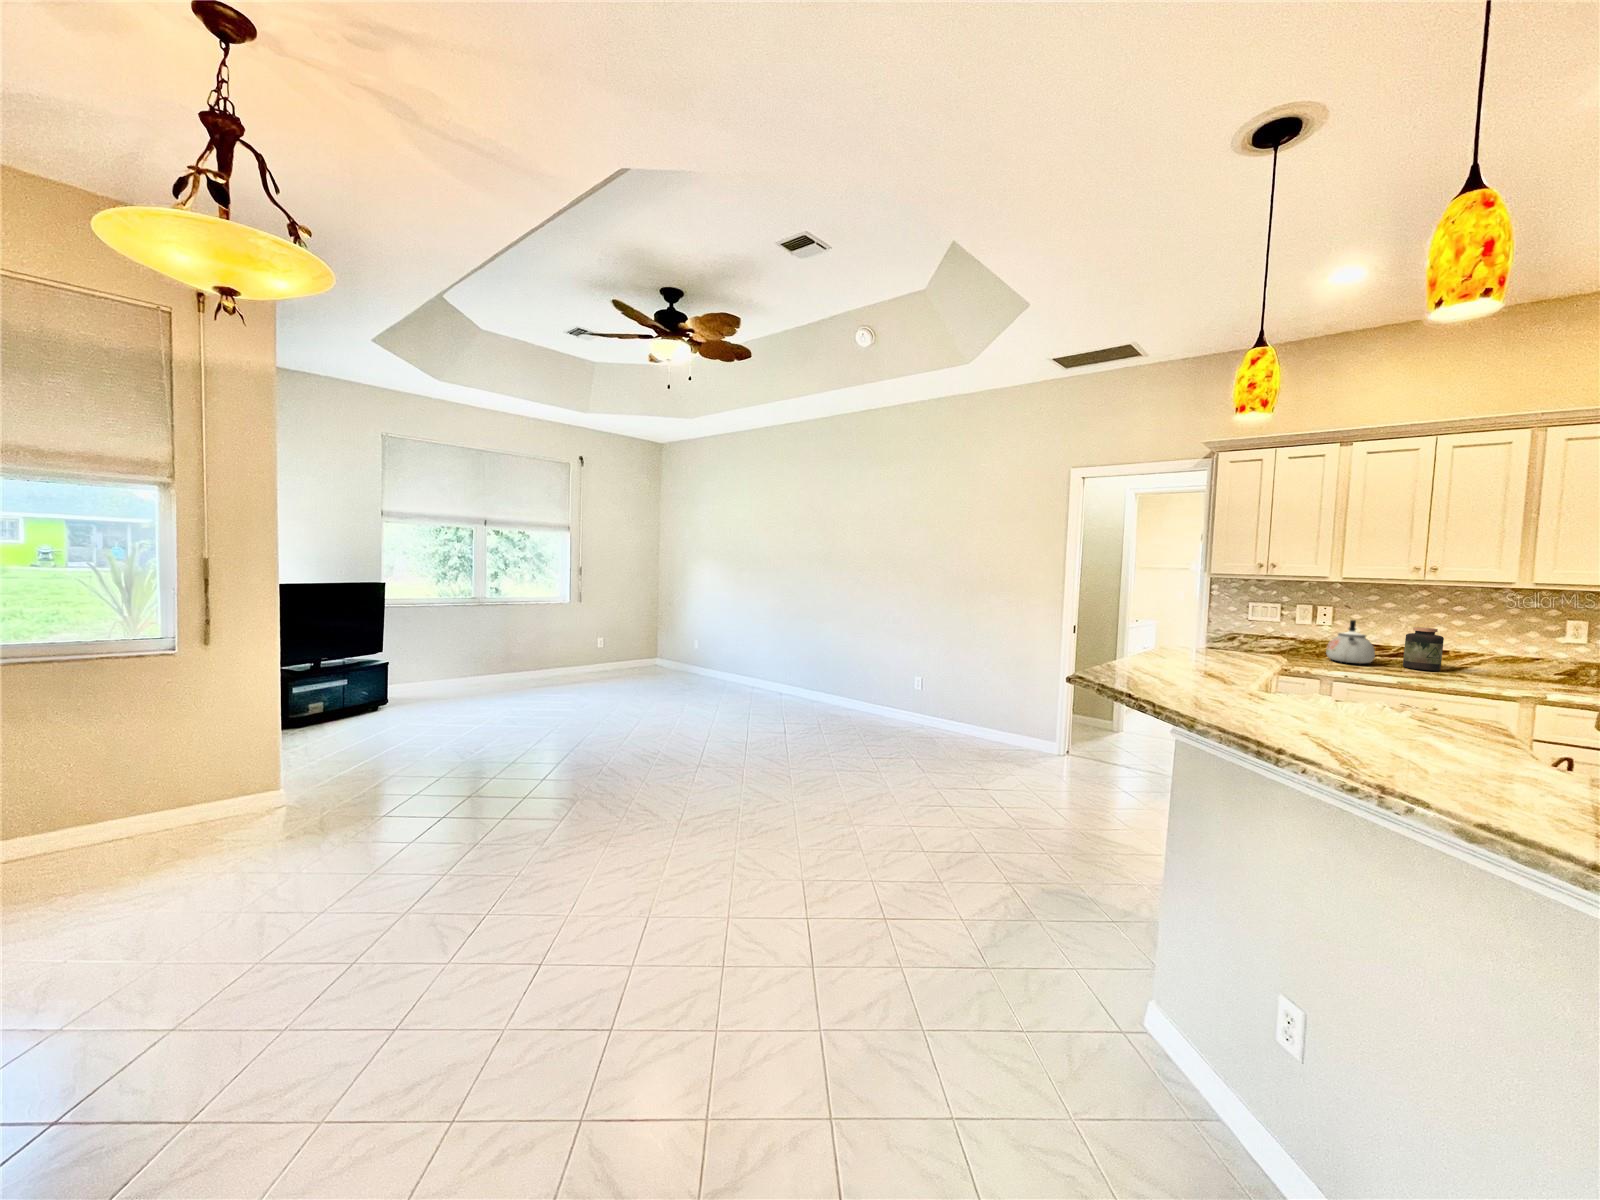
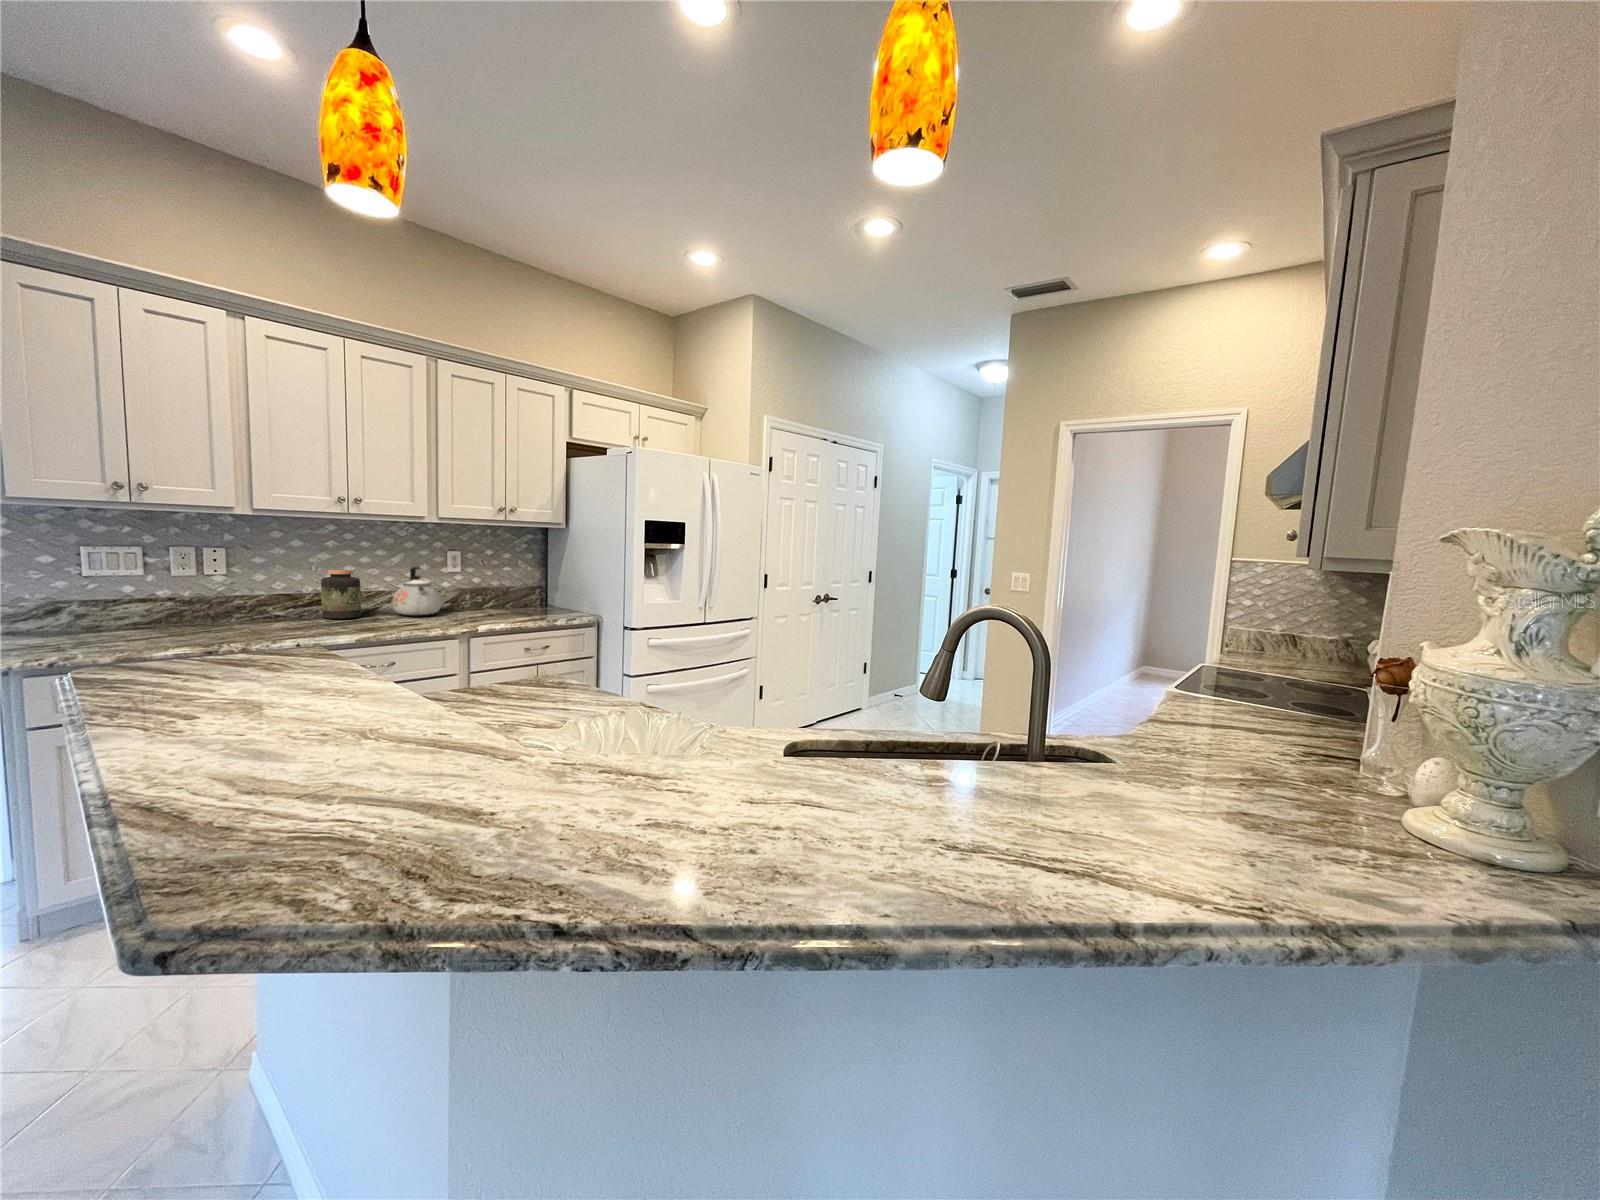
kettle: present [1326,620,1375,664] -> present [392,567,441,615]

